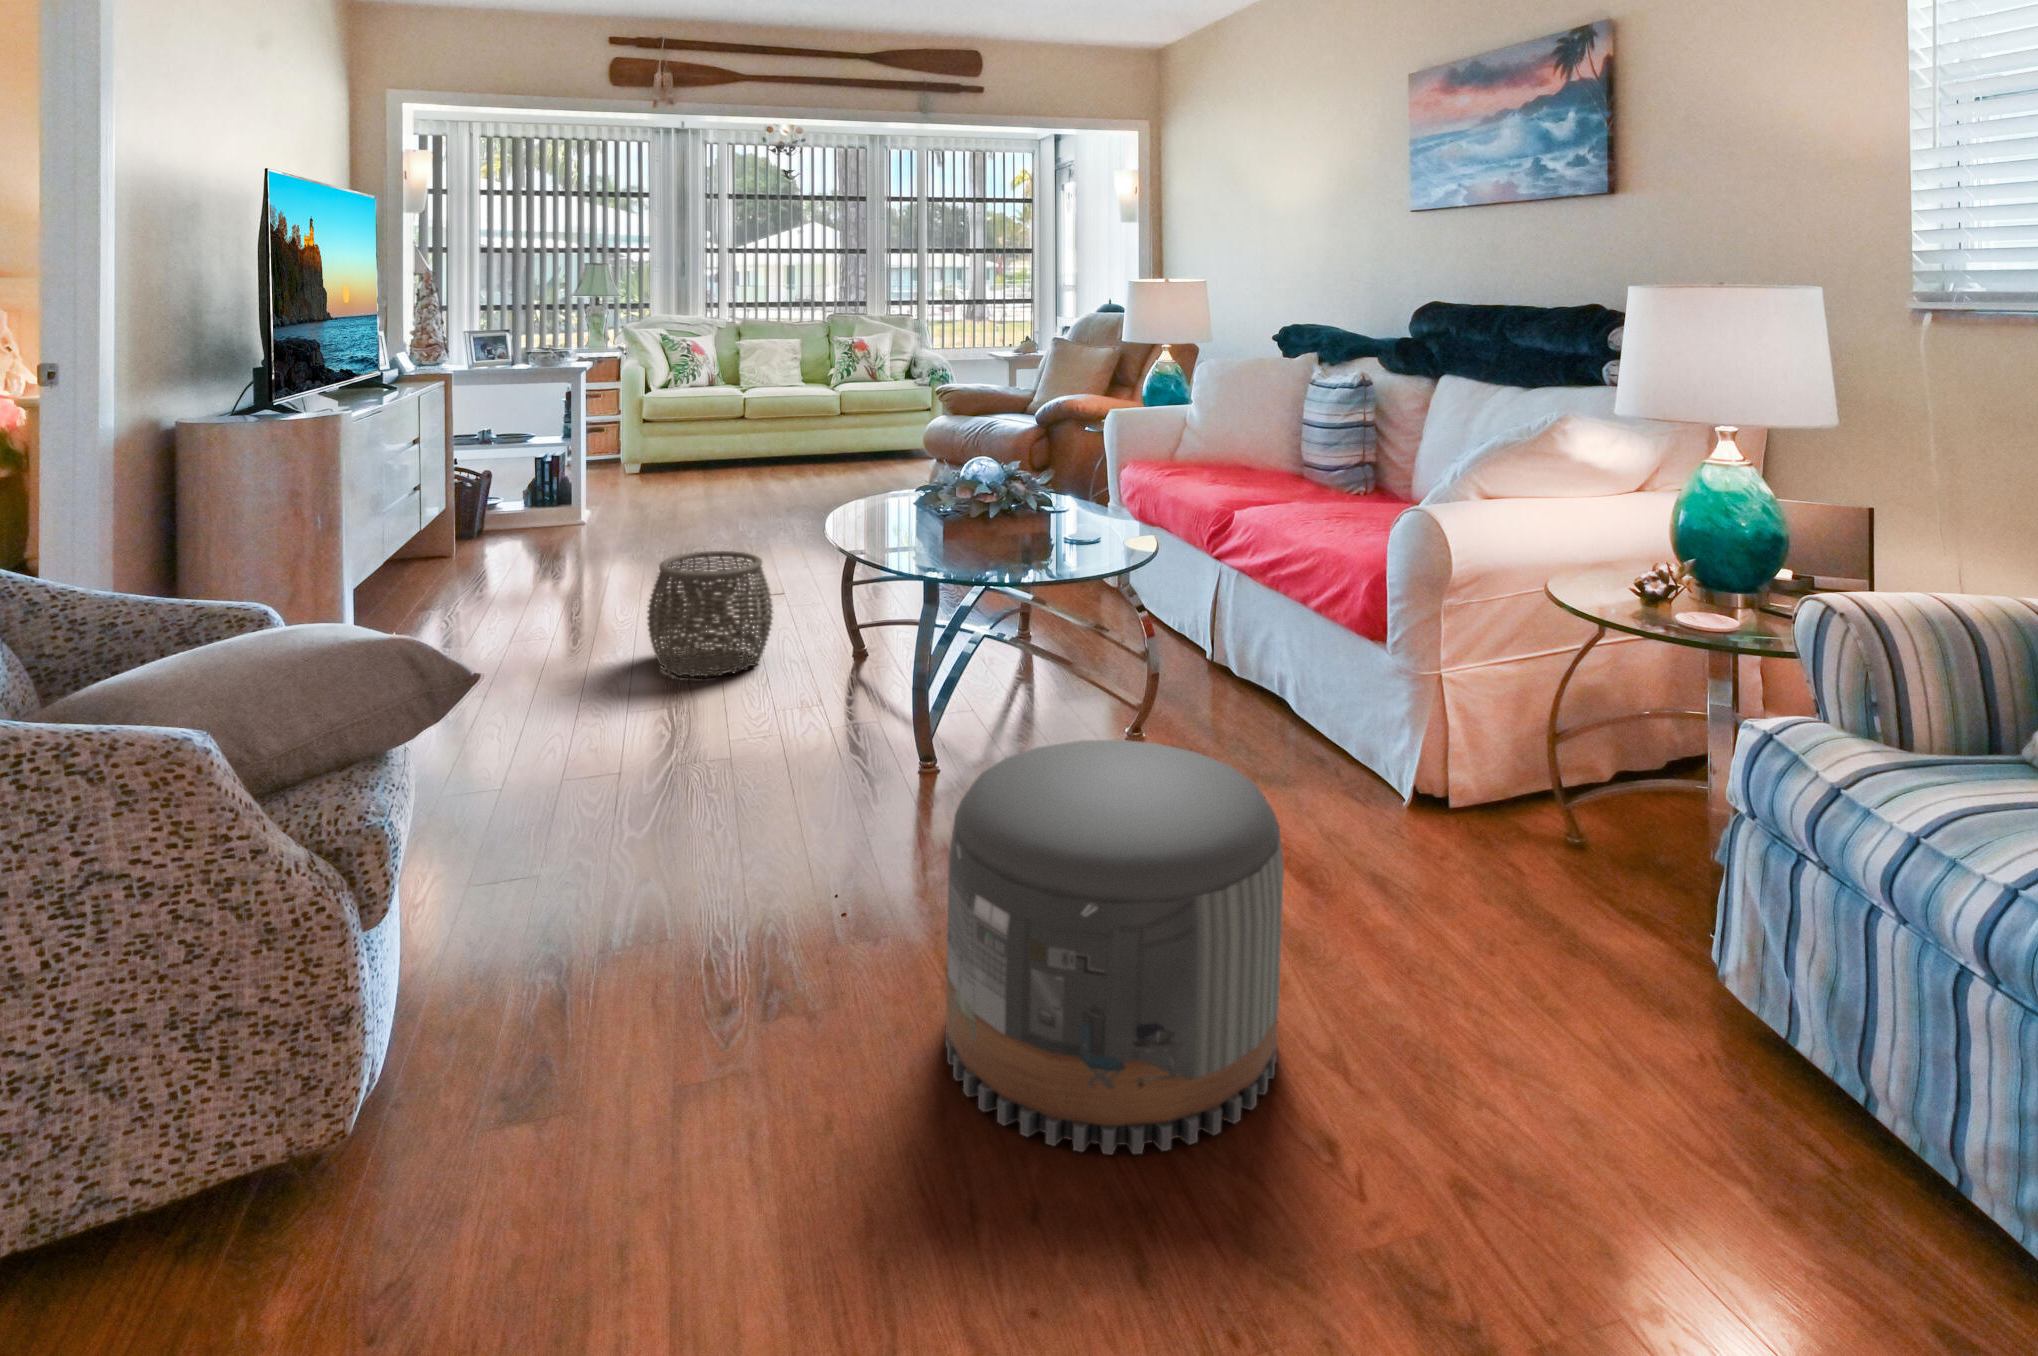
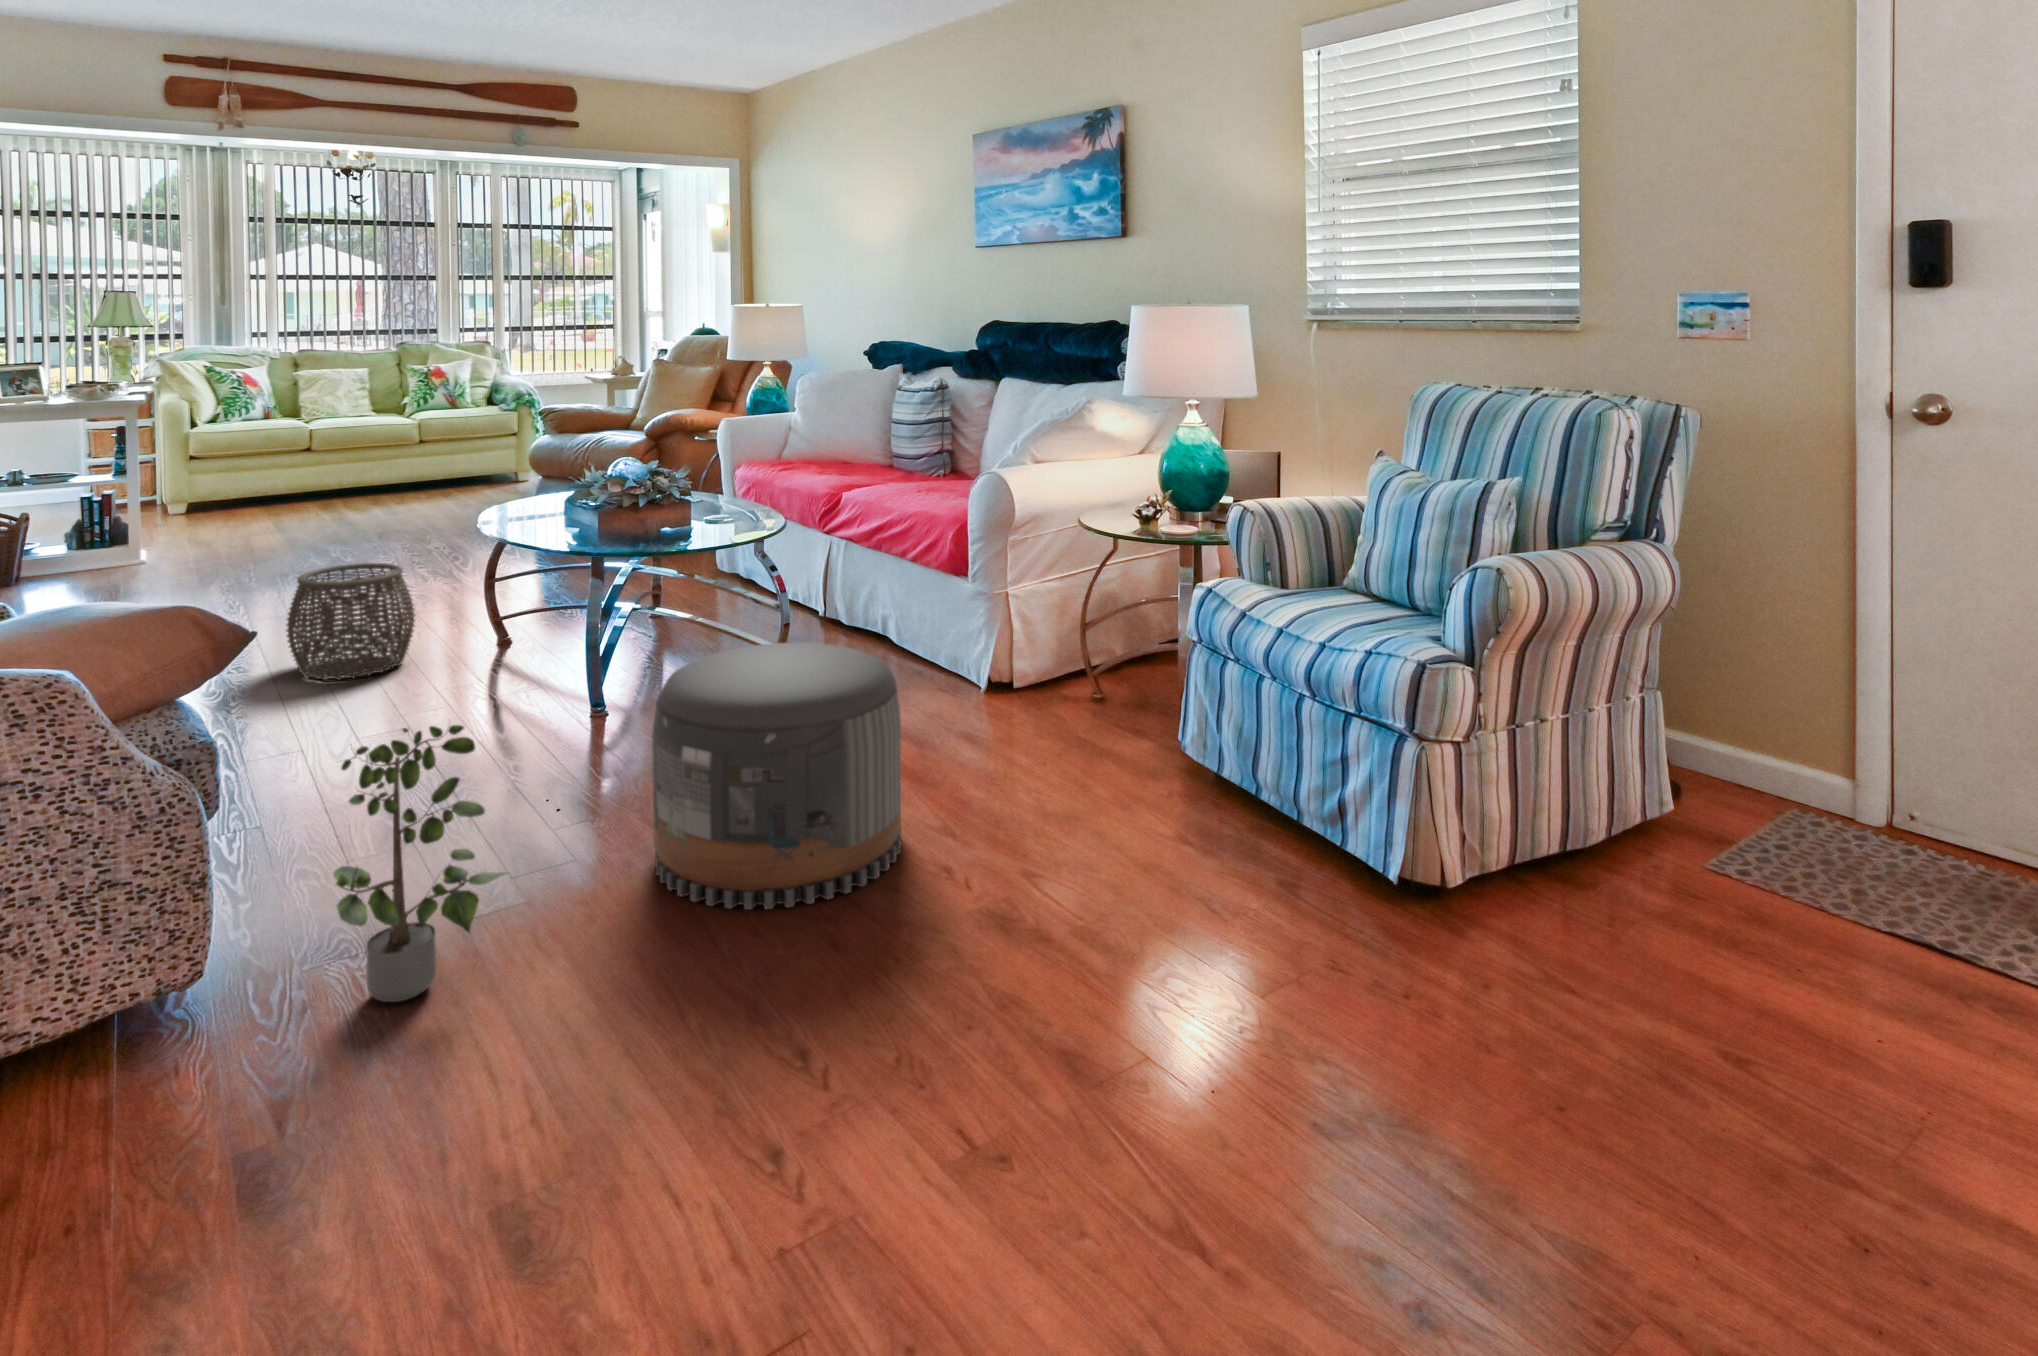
potted plant: none [496,836,734,1218] -> present [334,725,506,1002]

